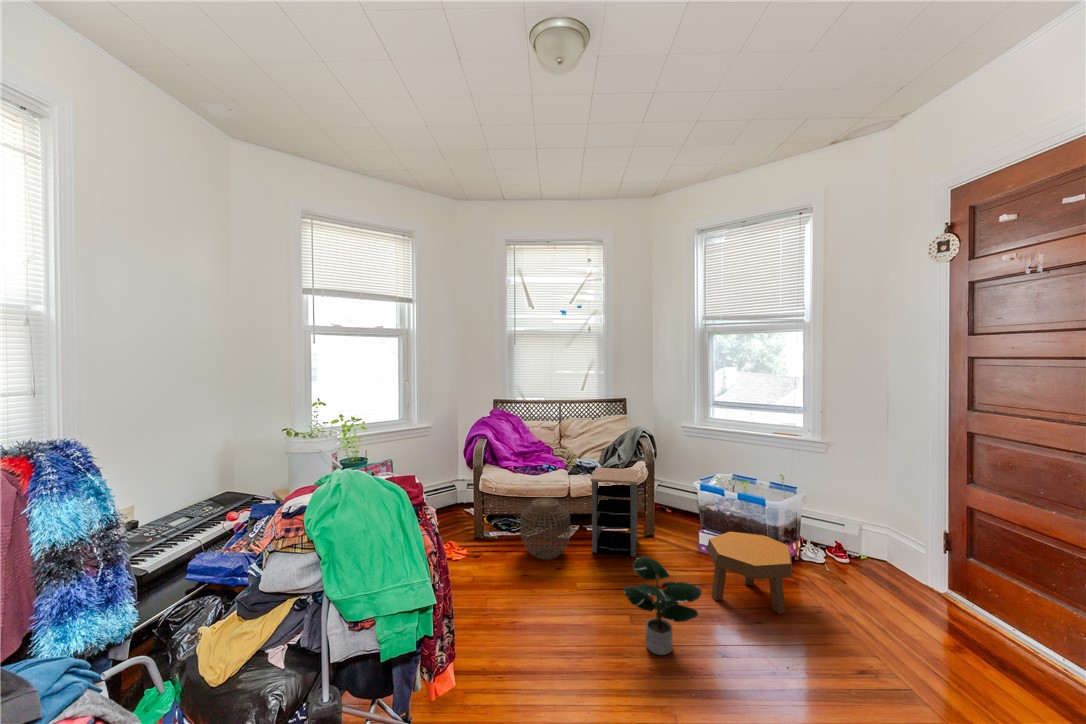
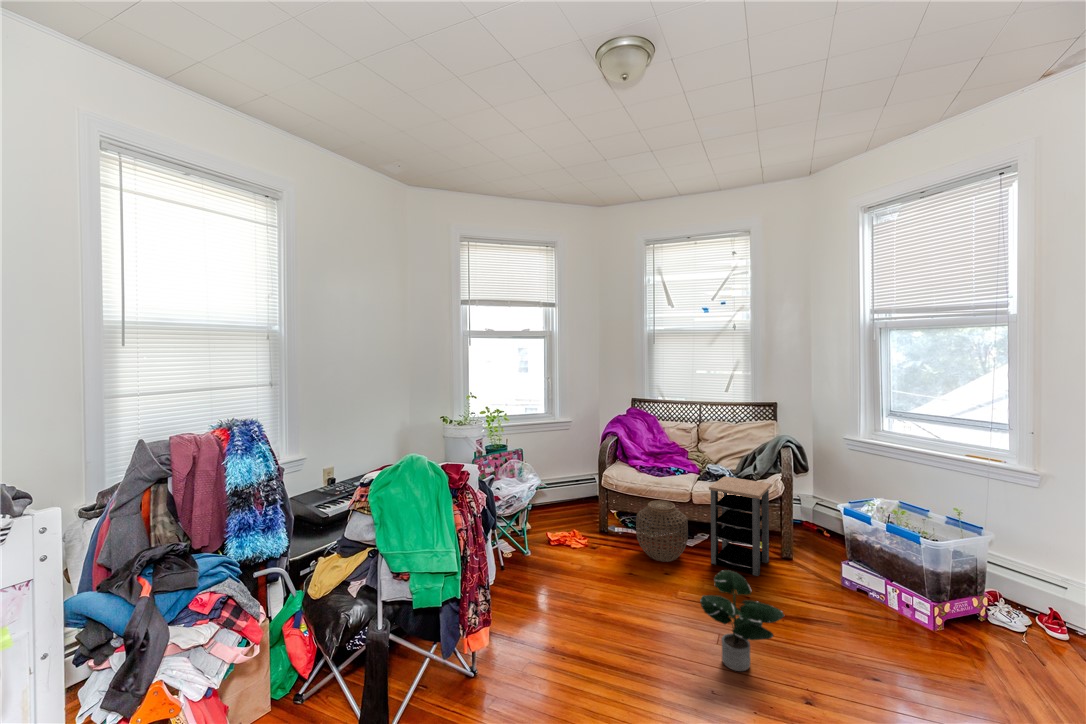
footstool: present [707,532,792,614] -> none [827,566,942,670]

